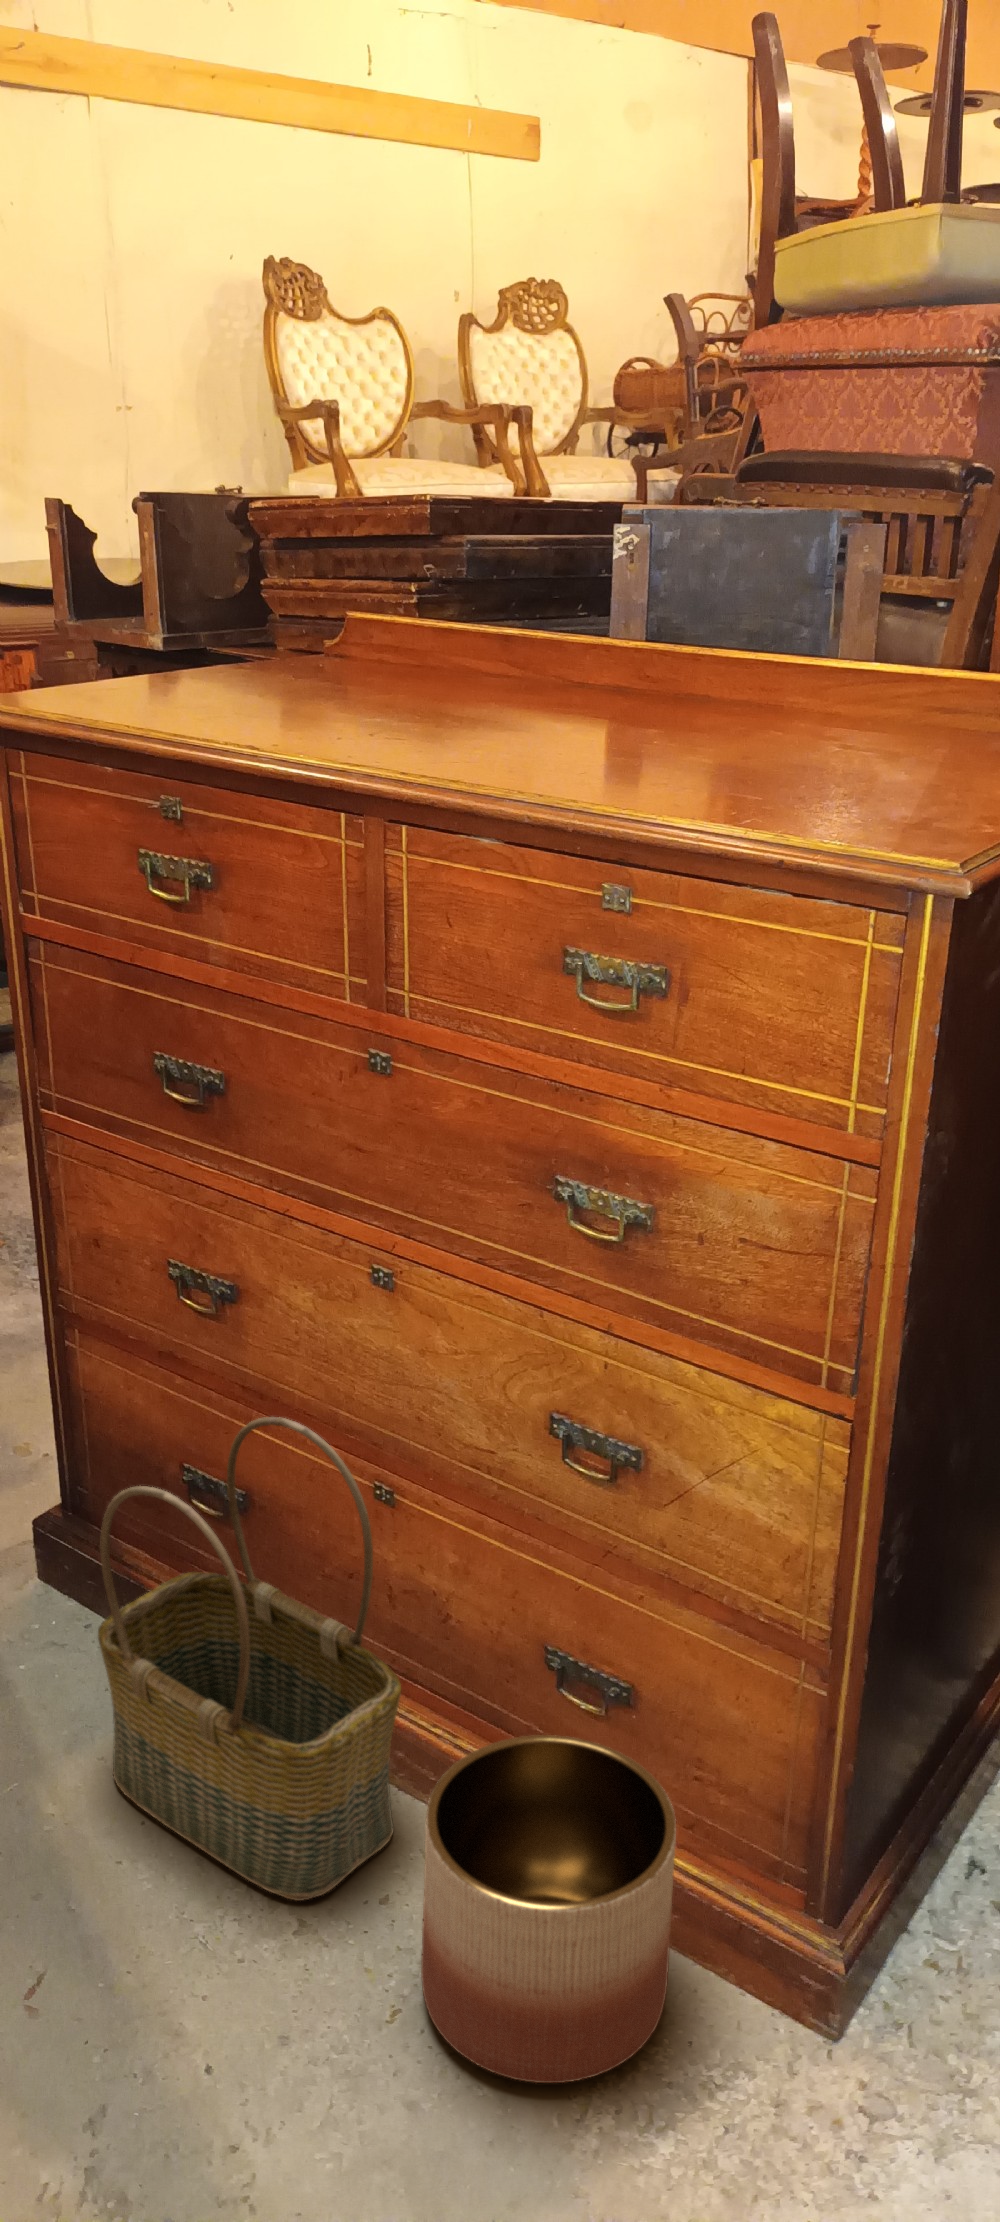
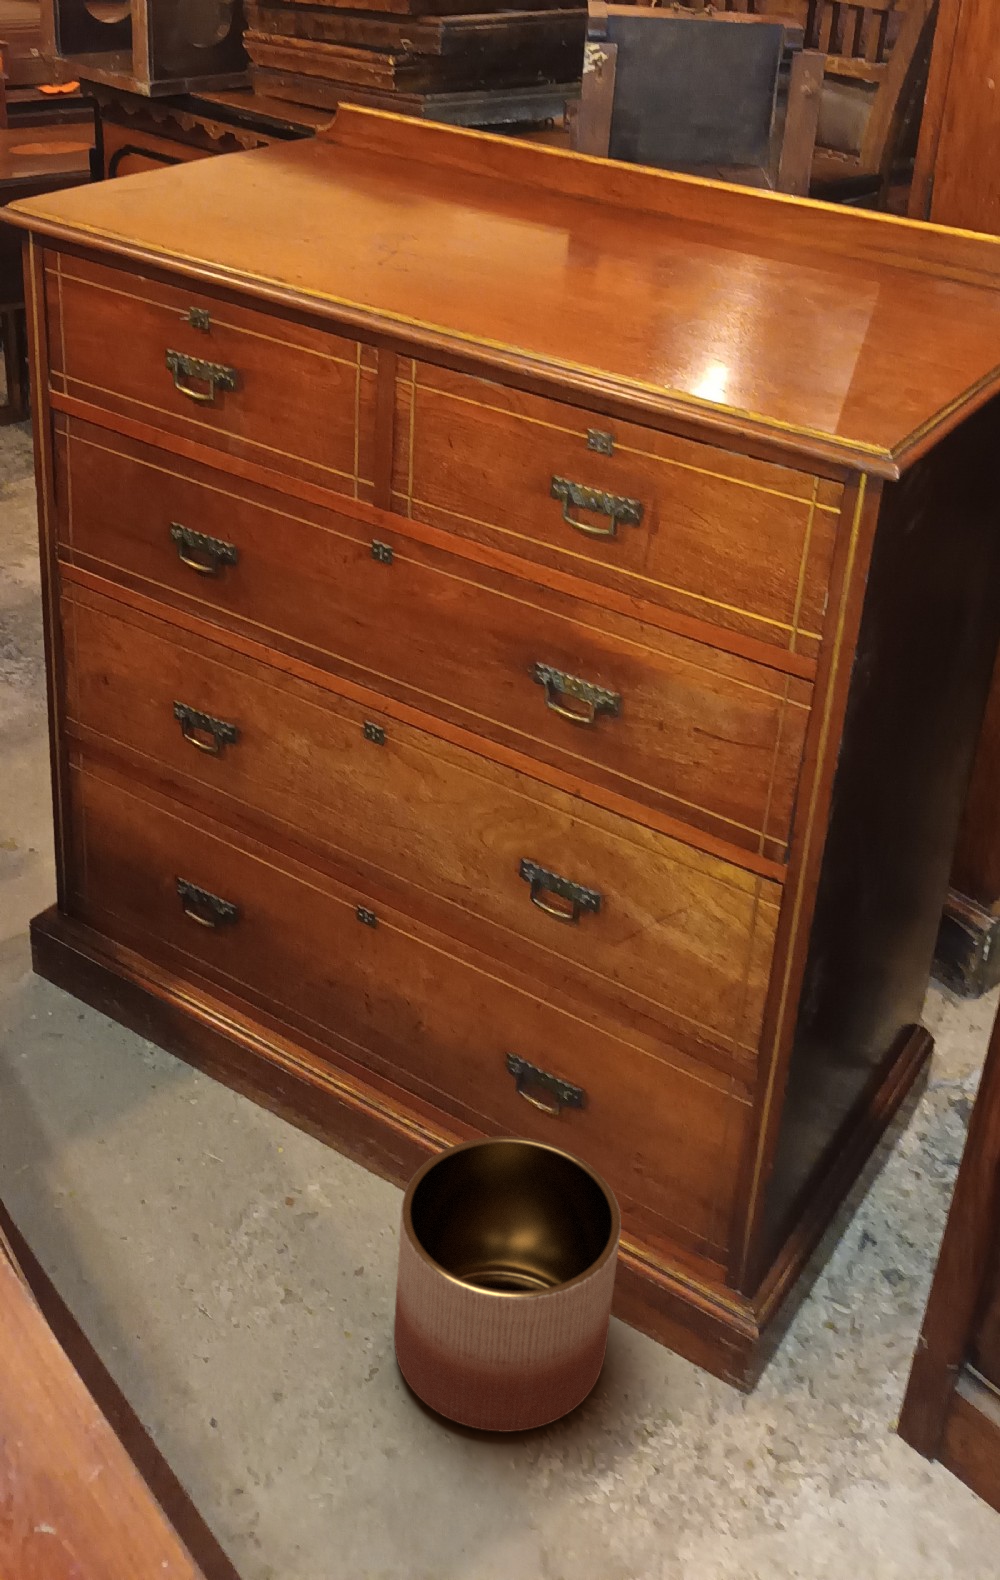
basket: present [98,1417,401,1901] -> none [105,852,377,1268]

